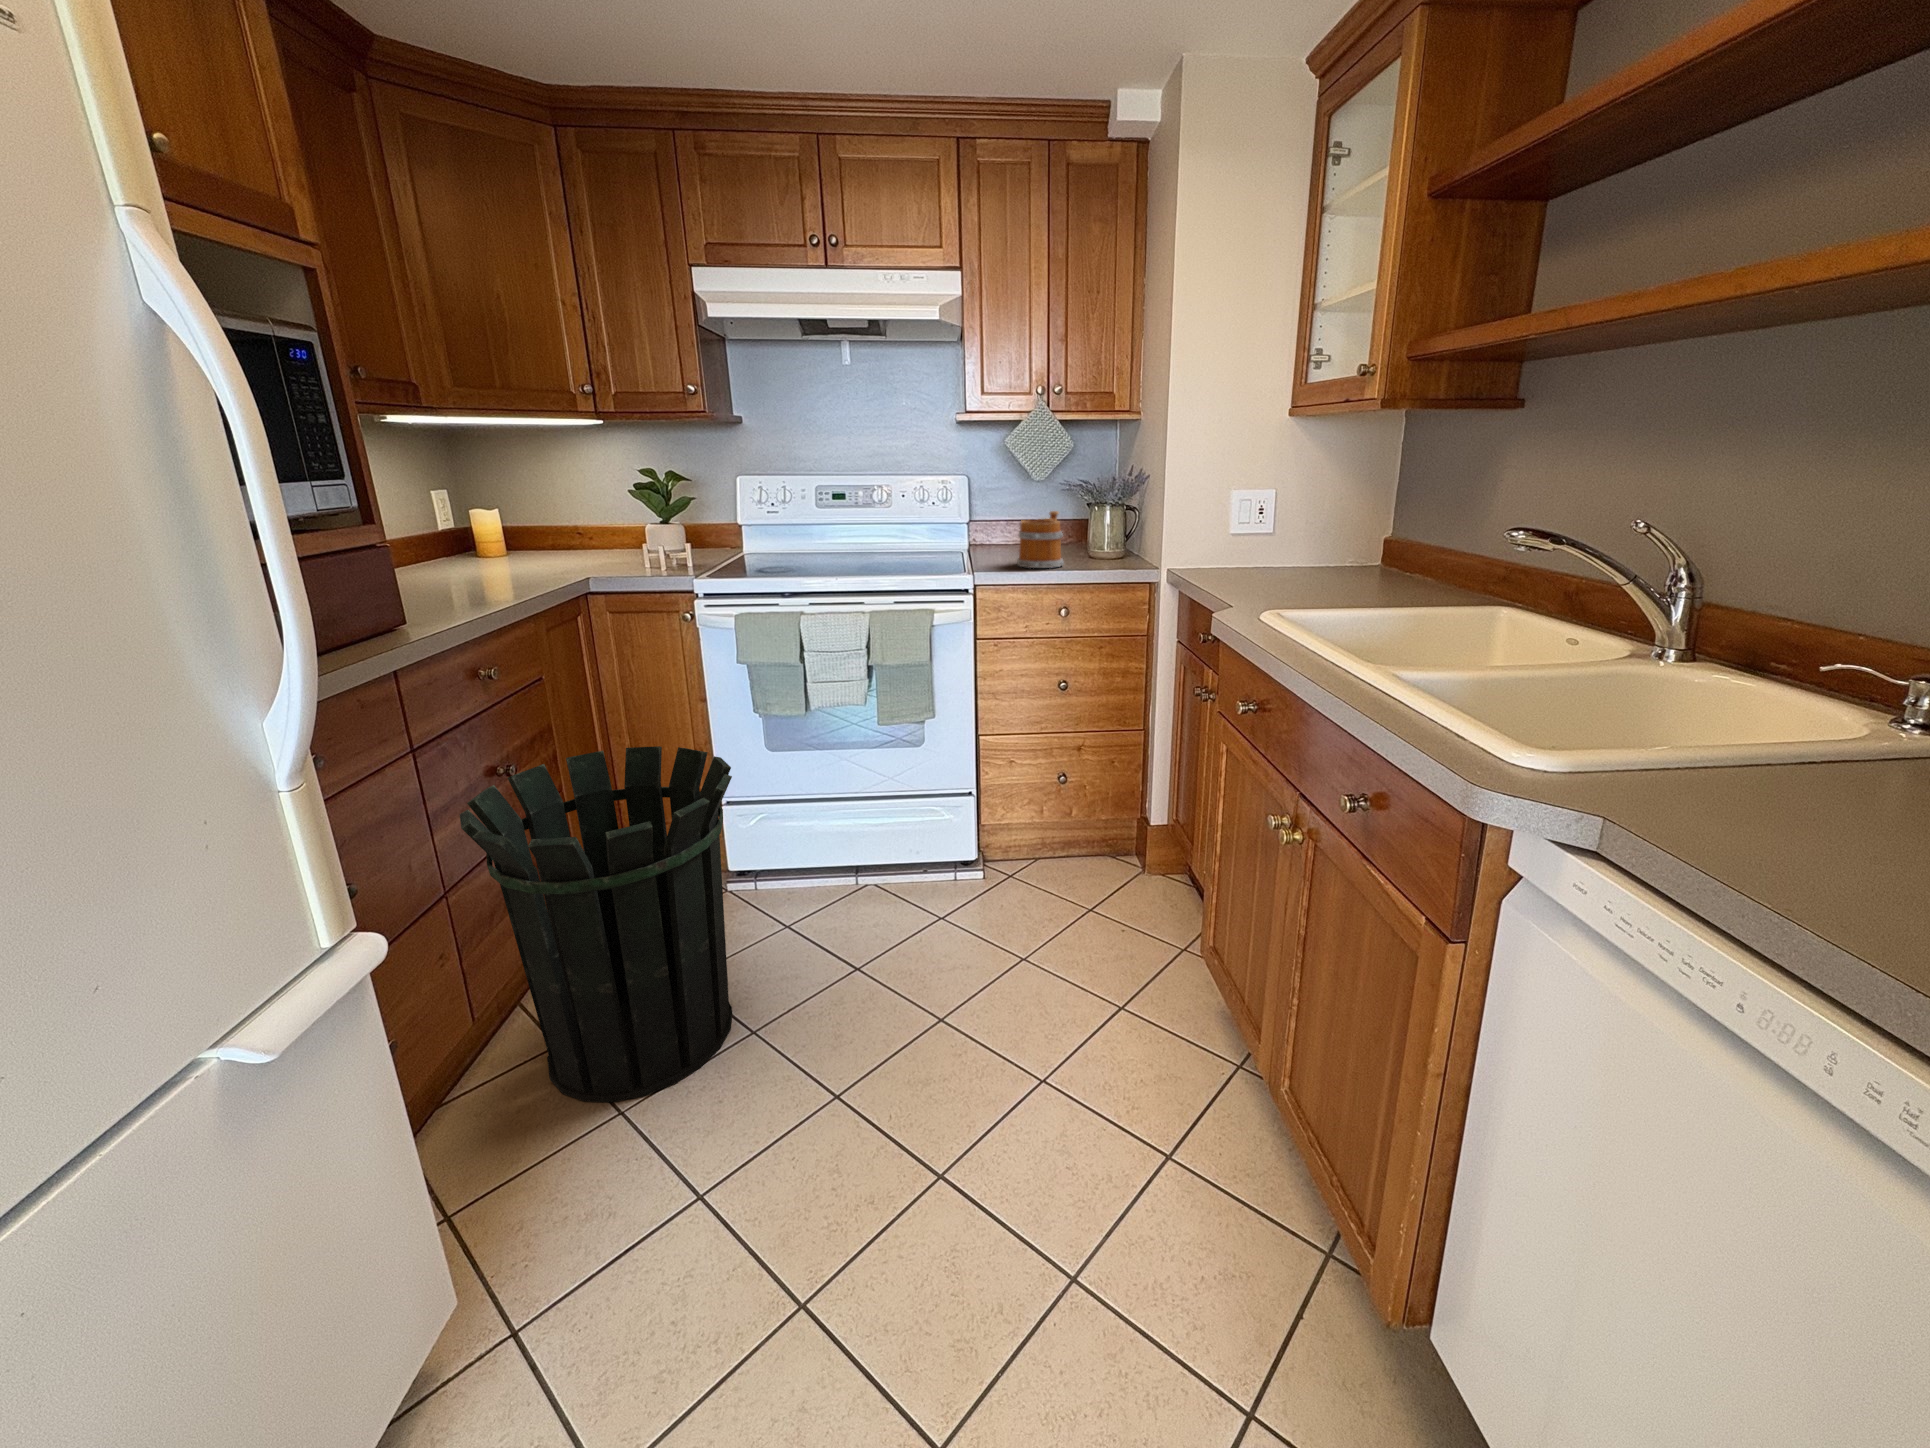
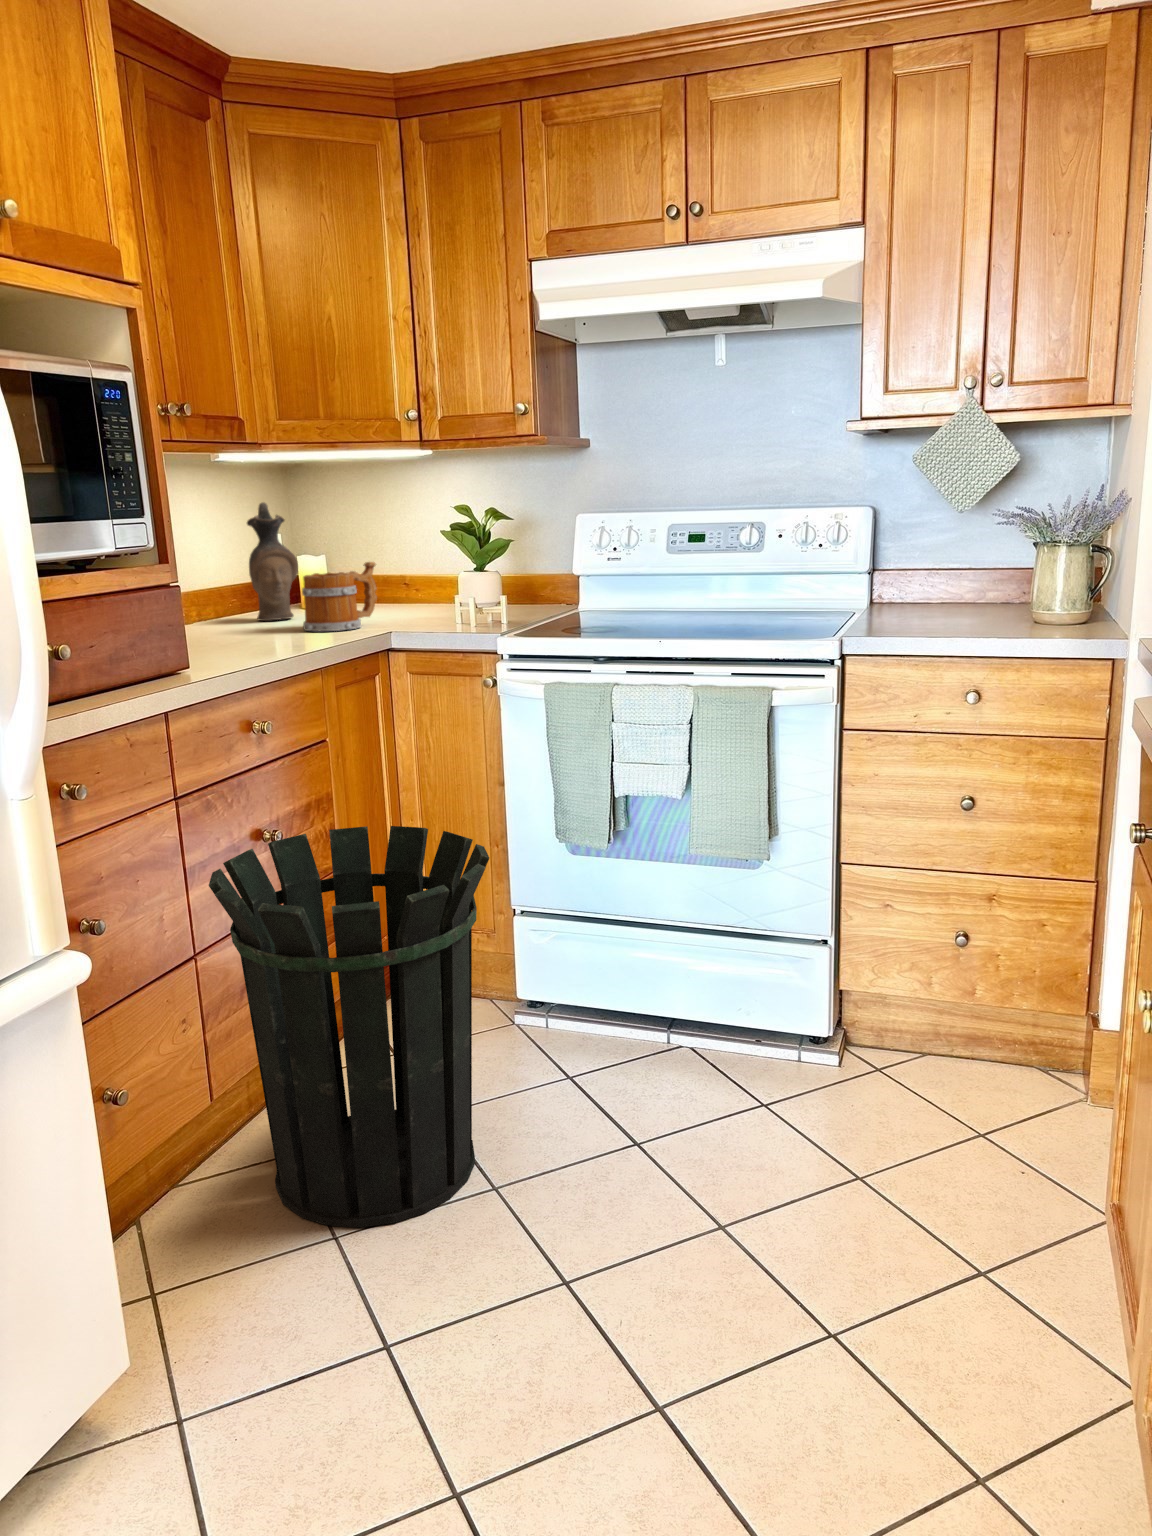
ceramic pitcher: none [420,460,480,569] -> present [247,503,298,621]
mug: present [1017,511,1064,568] -> present [302,562,377,631]

